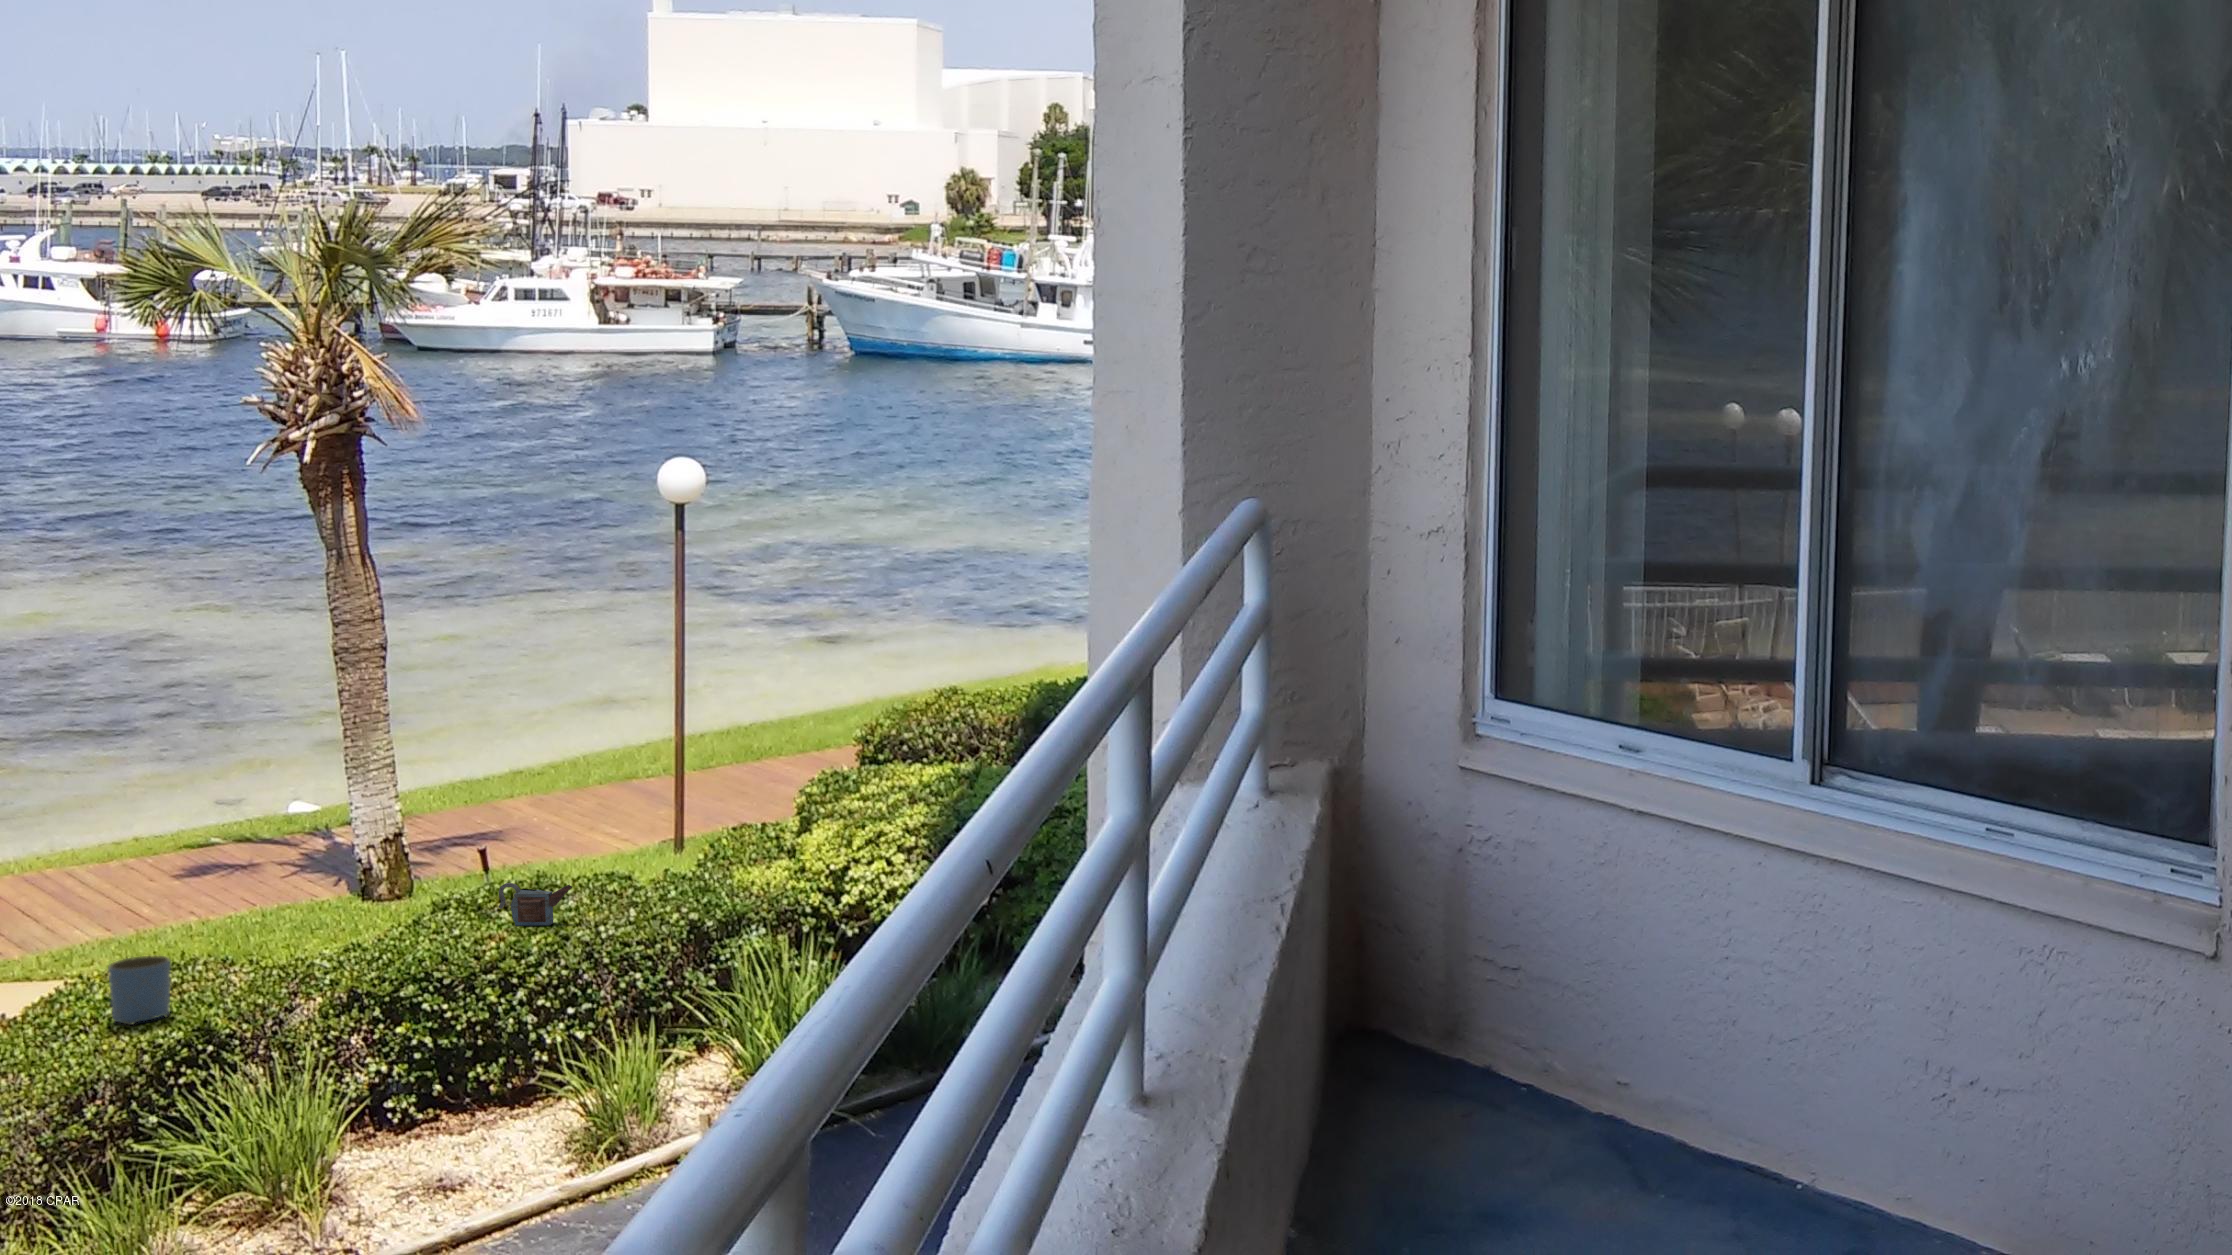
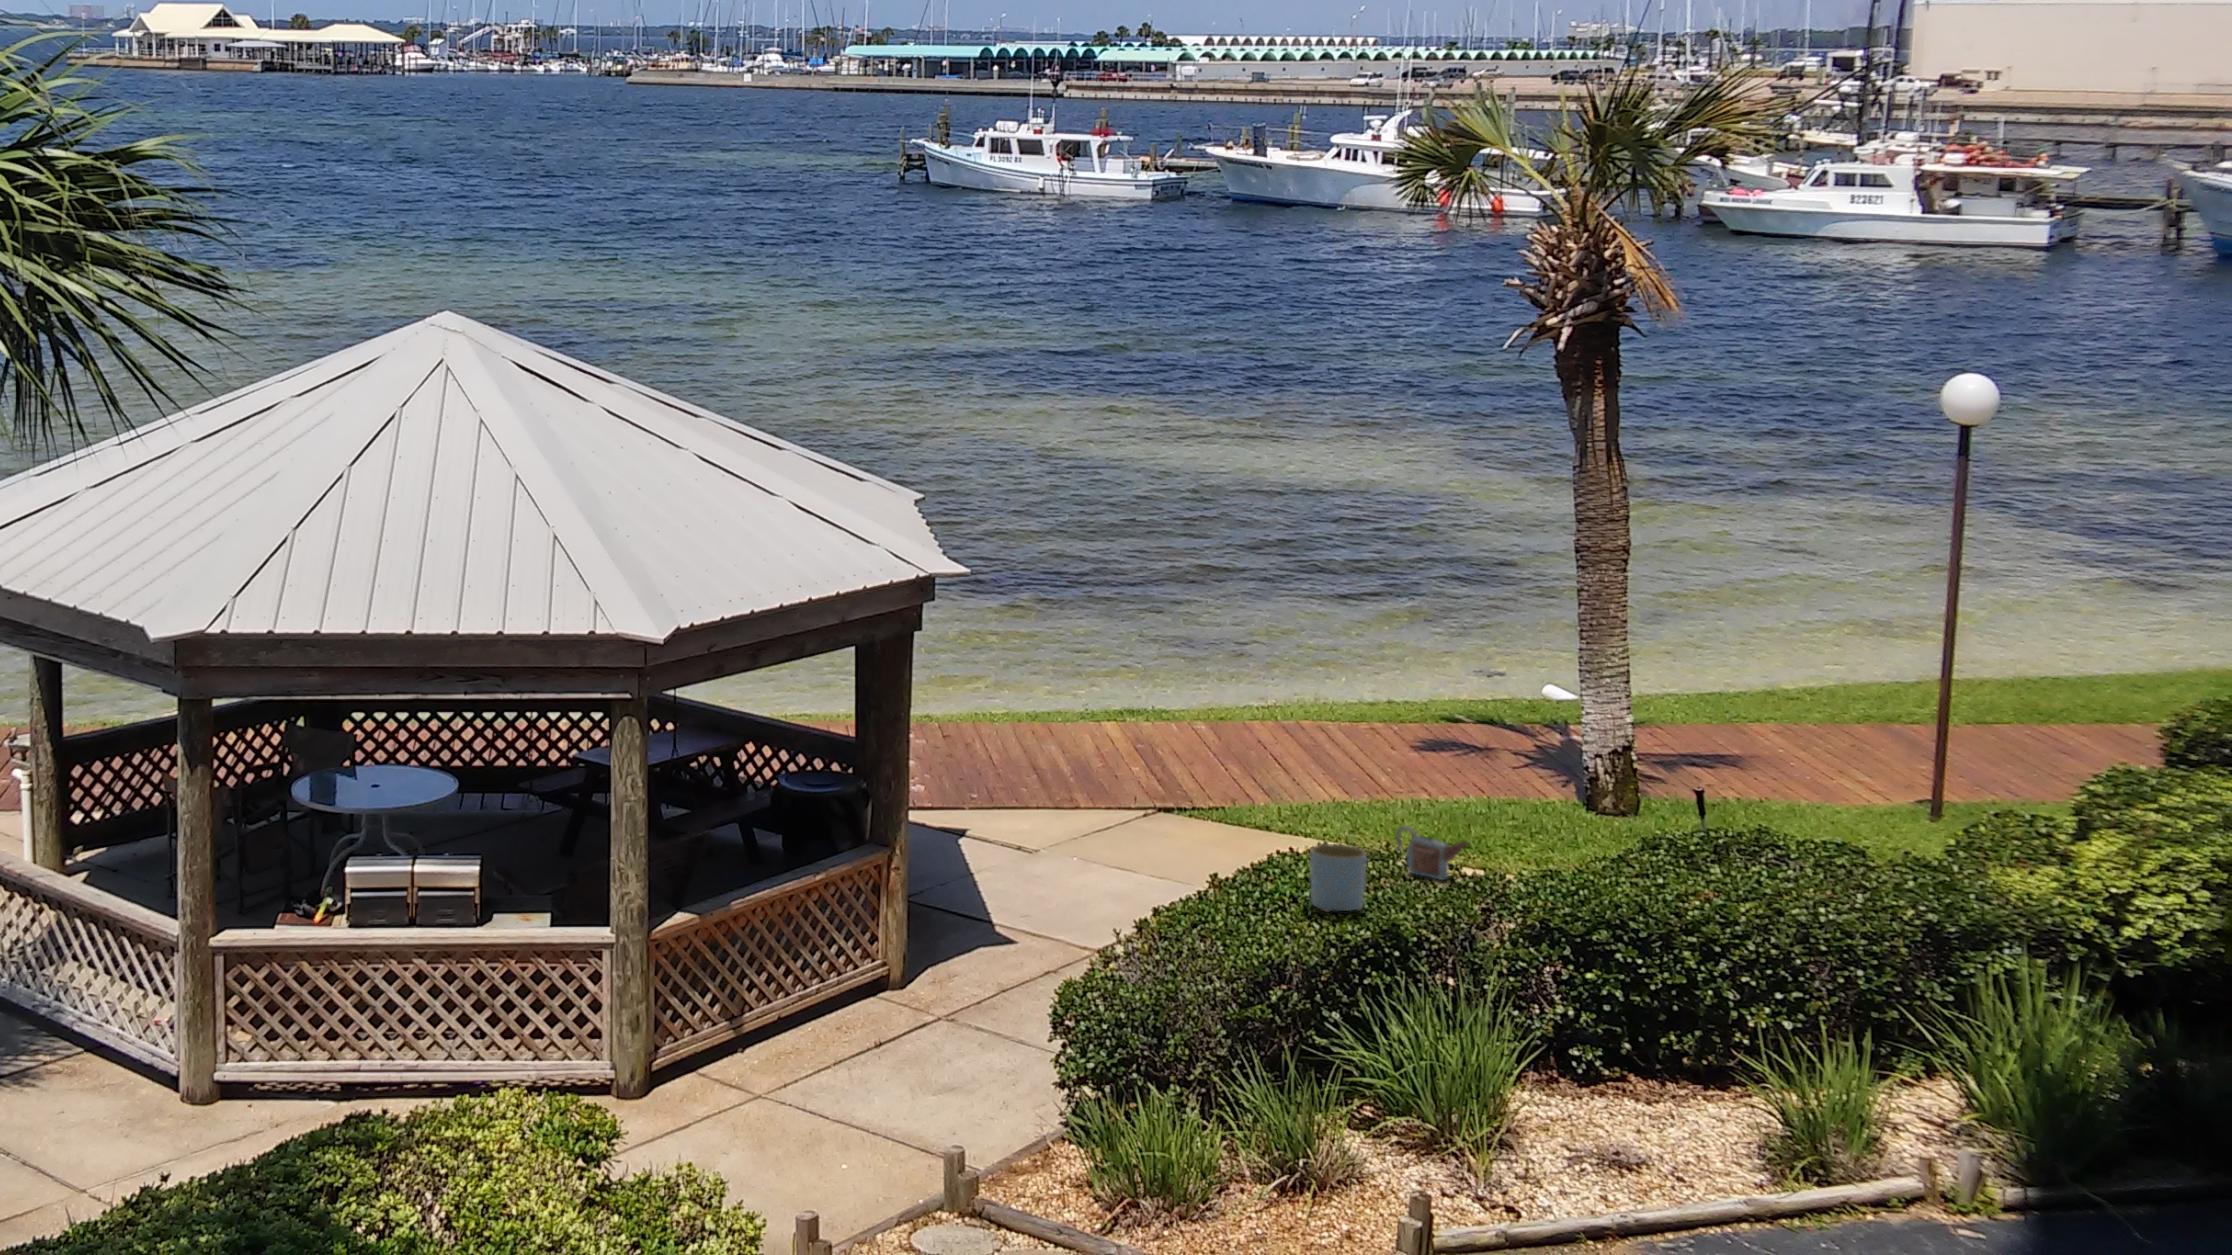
watering can: present [499,883,572,926] -> present [1396,826,1467,880]

